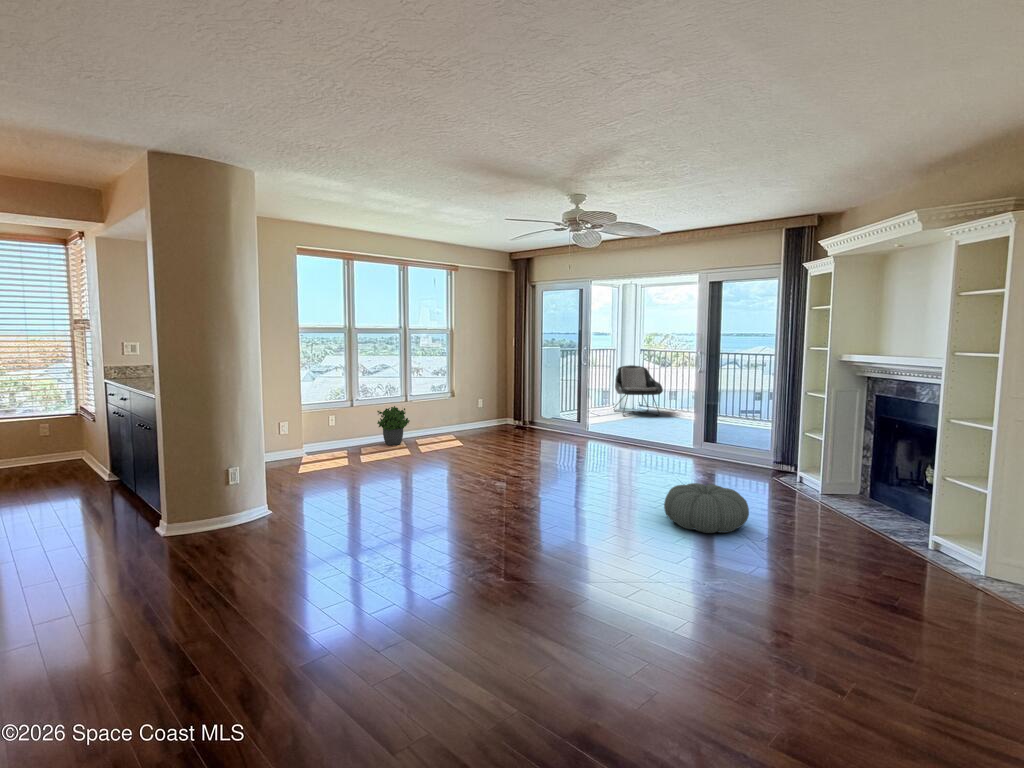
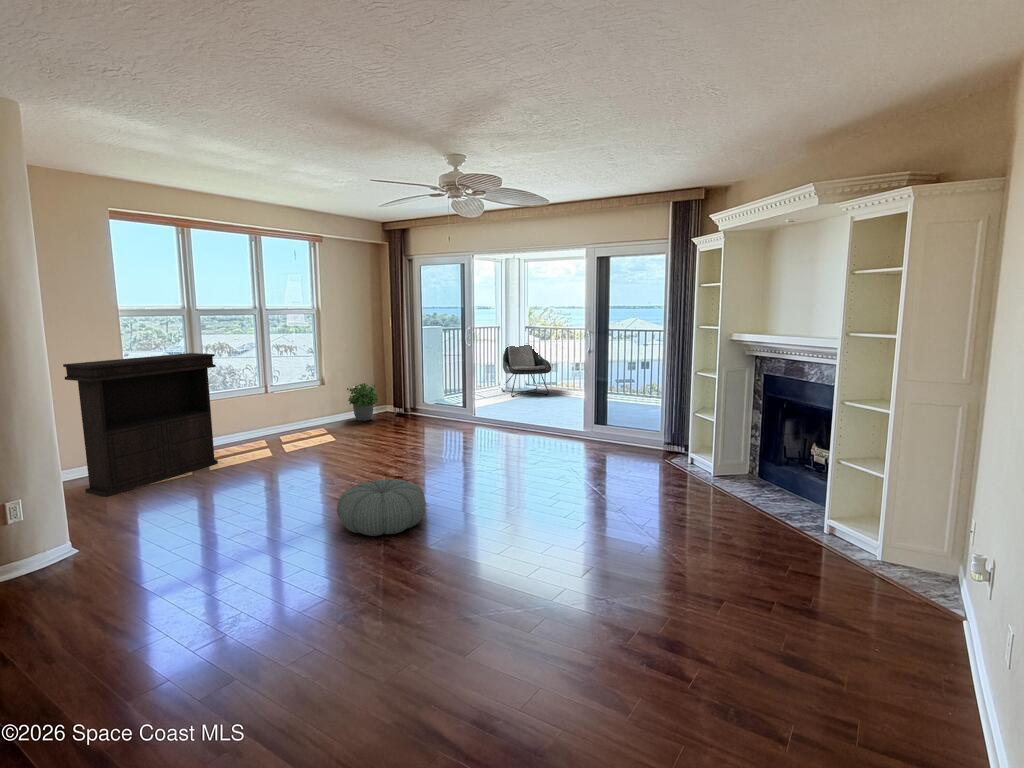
console table: none [264,364,371,476] -> present [63,353,218,497]
potted plant: present [377,406,409,445] -> present [347,383,378,421]
pouf: present [664,483,749,533] -> present [337,479,426,536]

